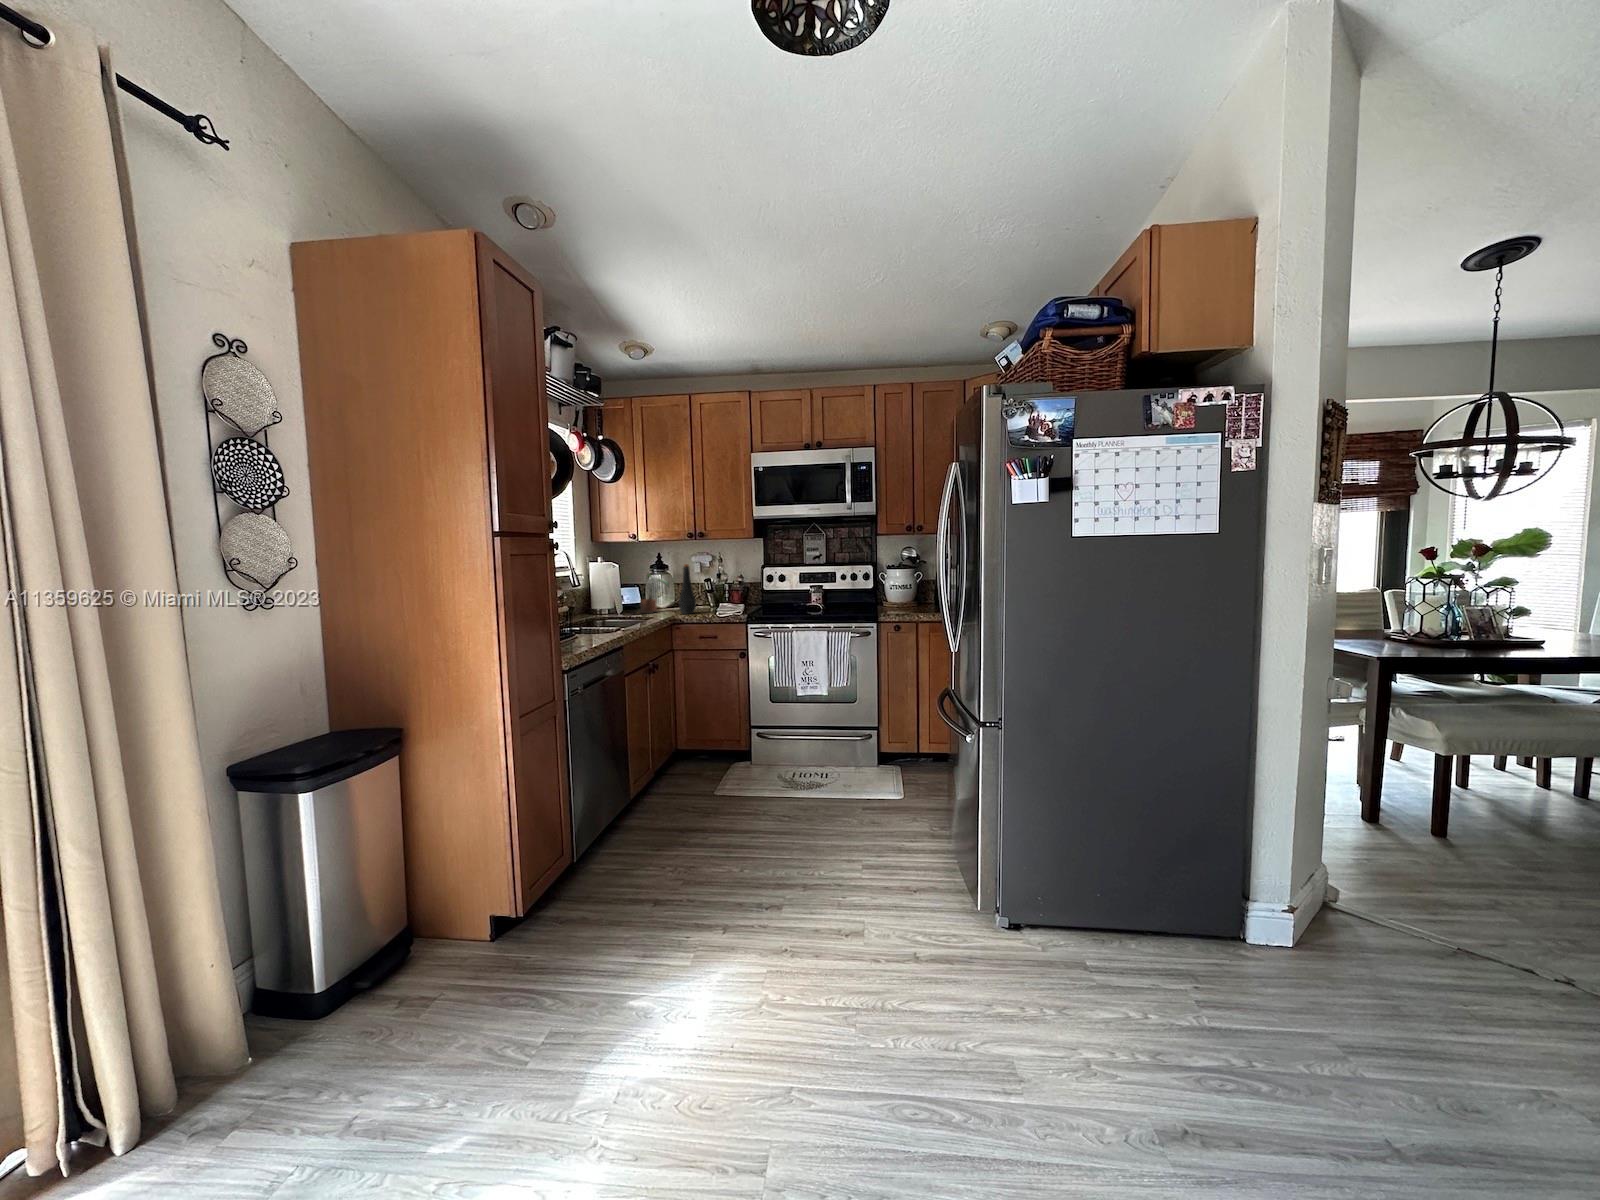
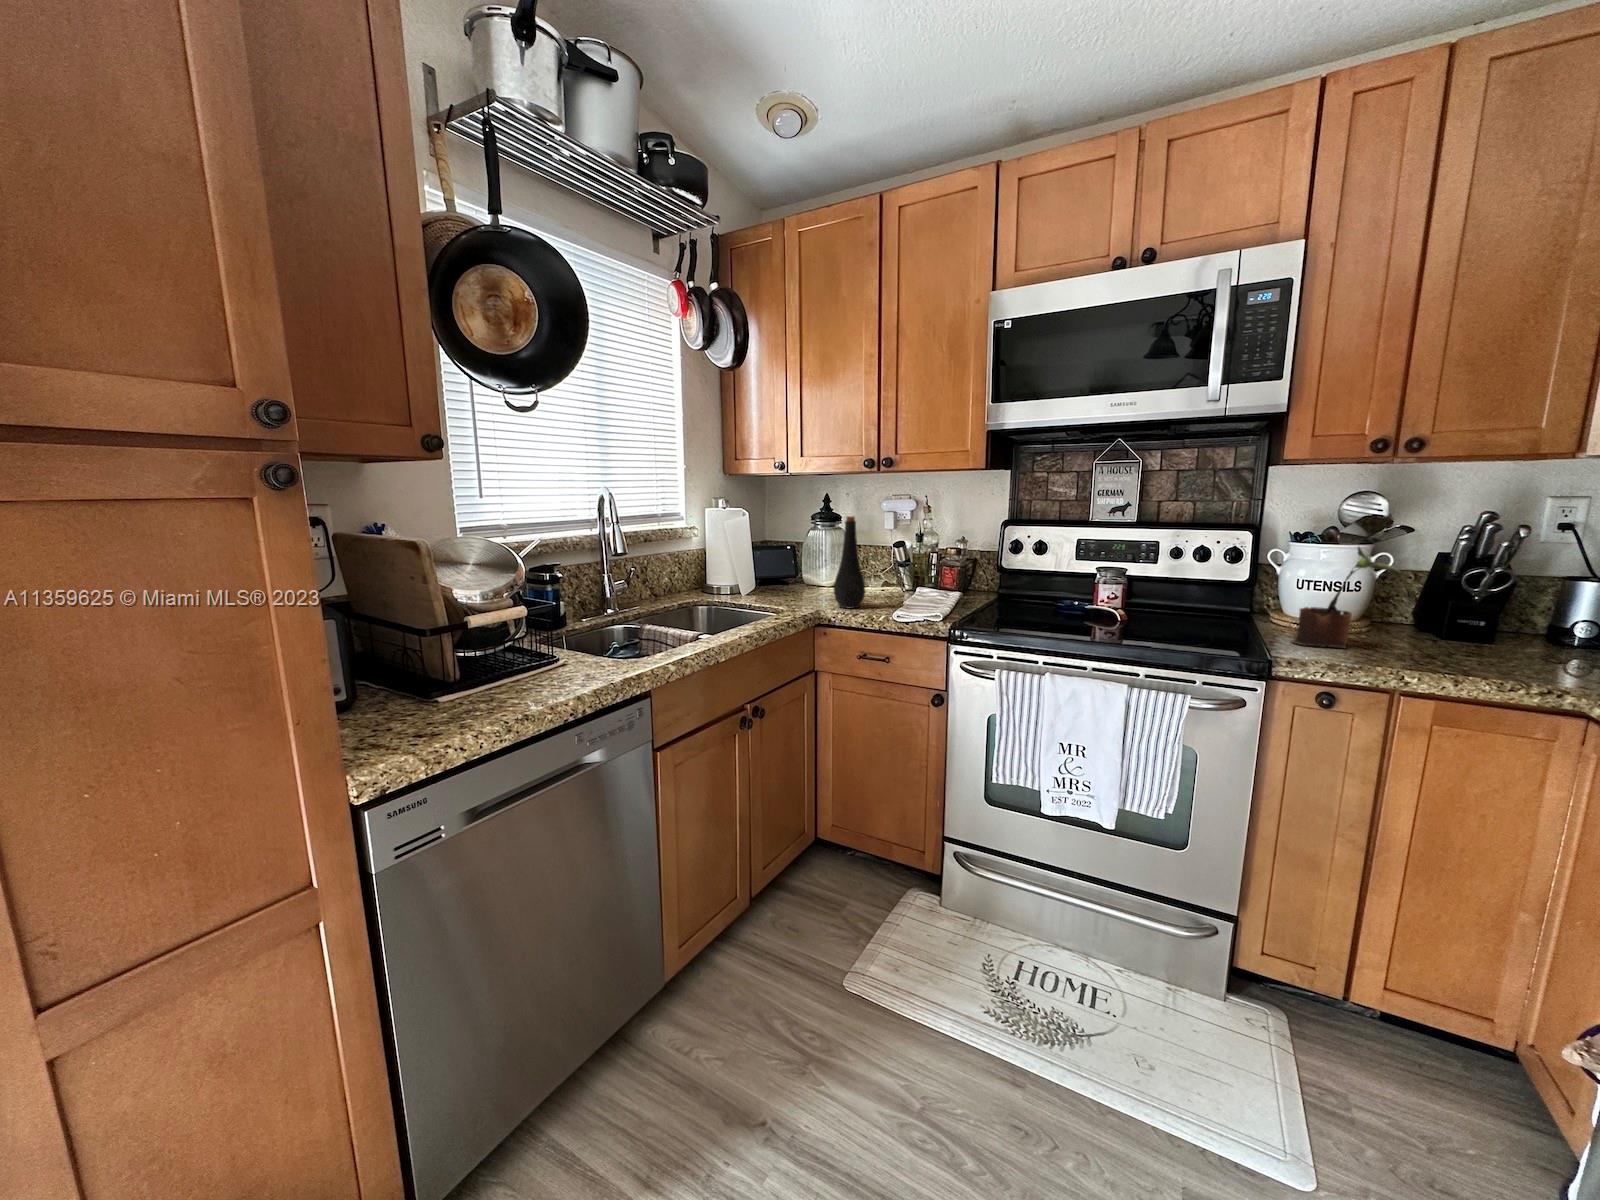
potted plant: present [640,573,669,613] -> present [1291,547,1406,648]

